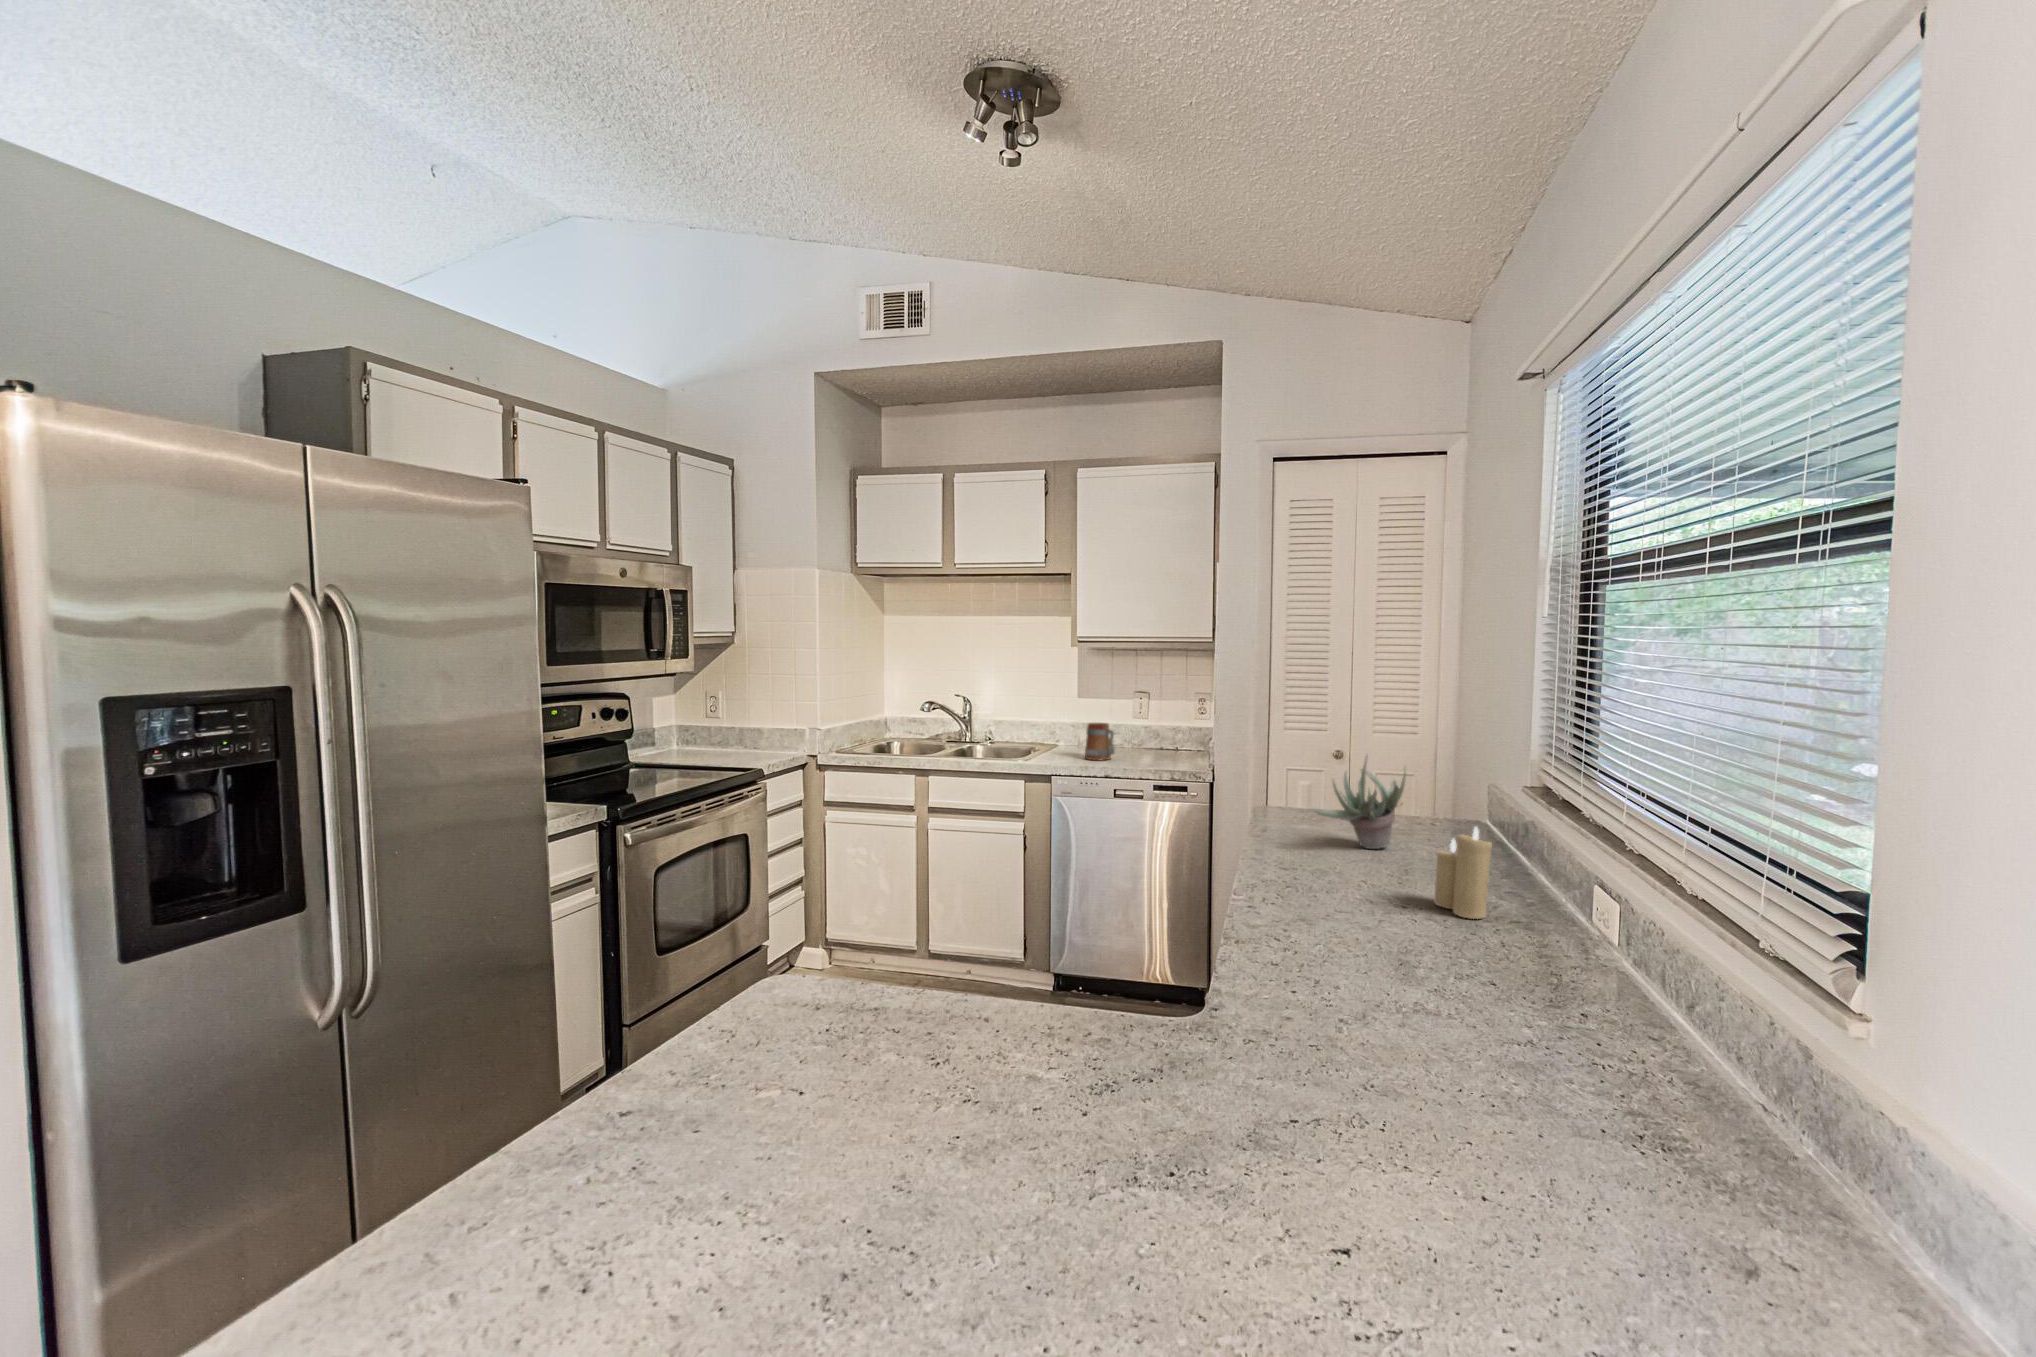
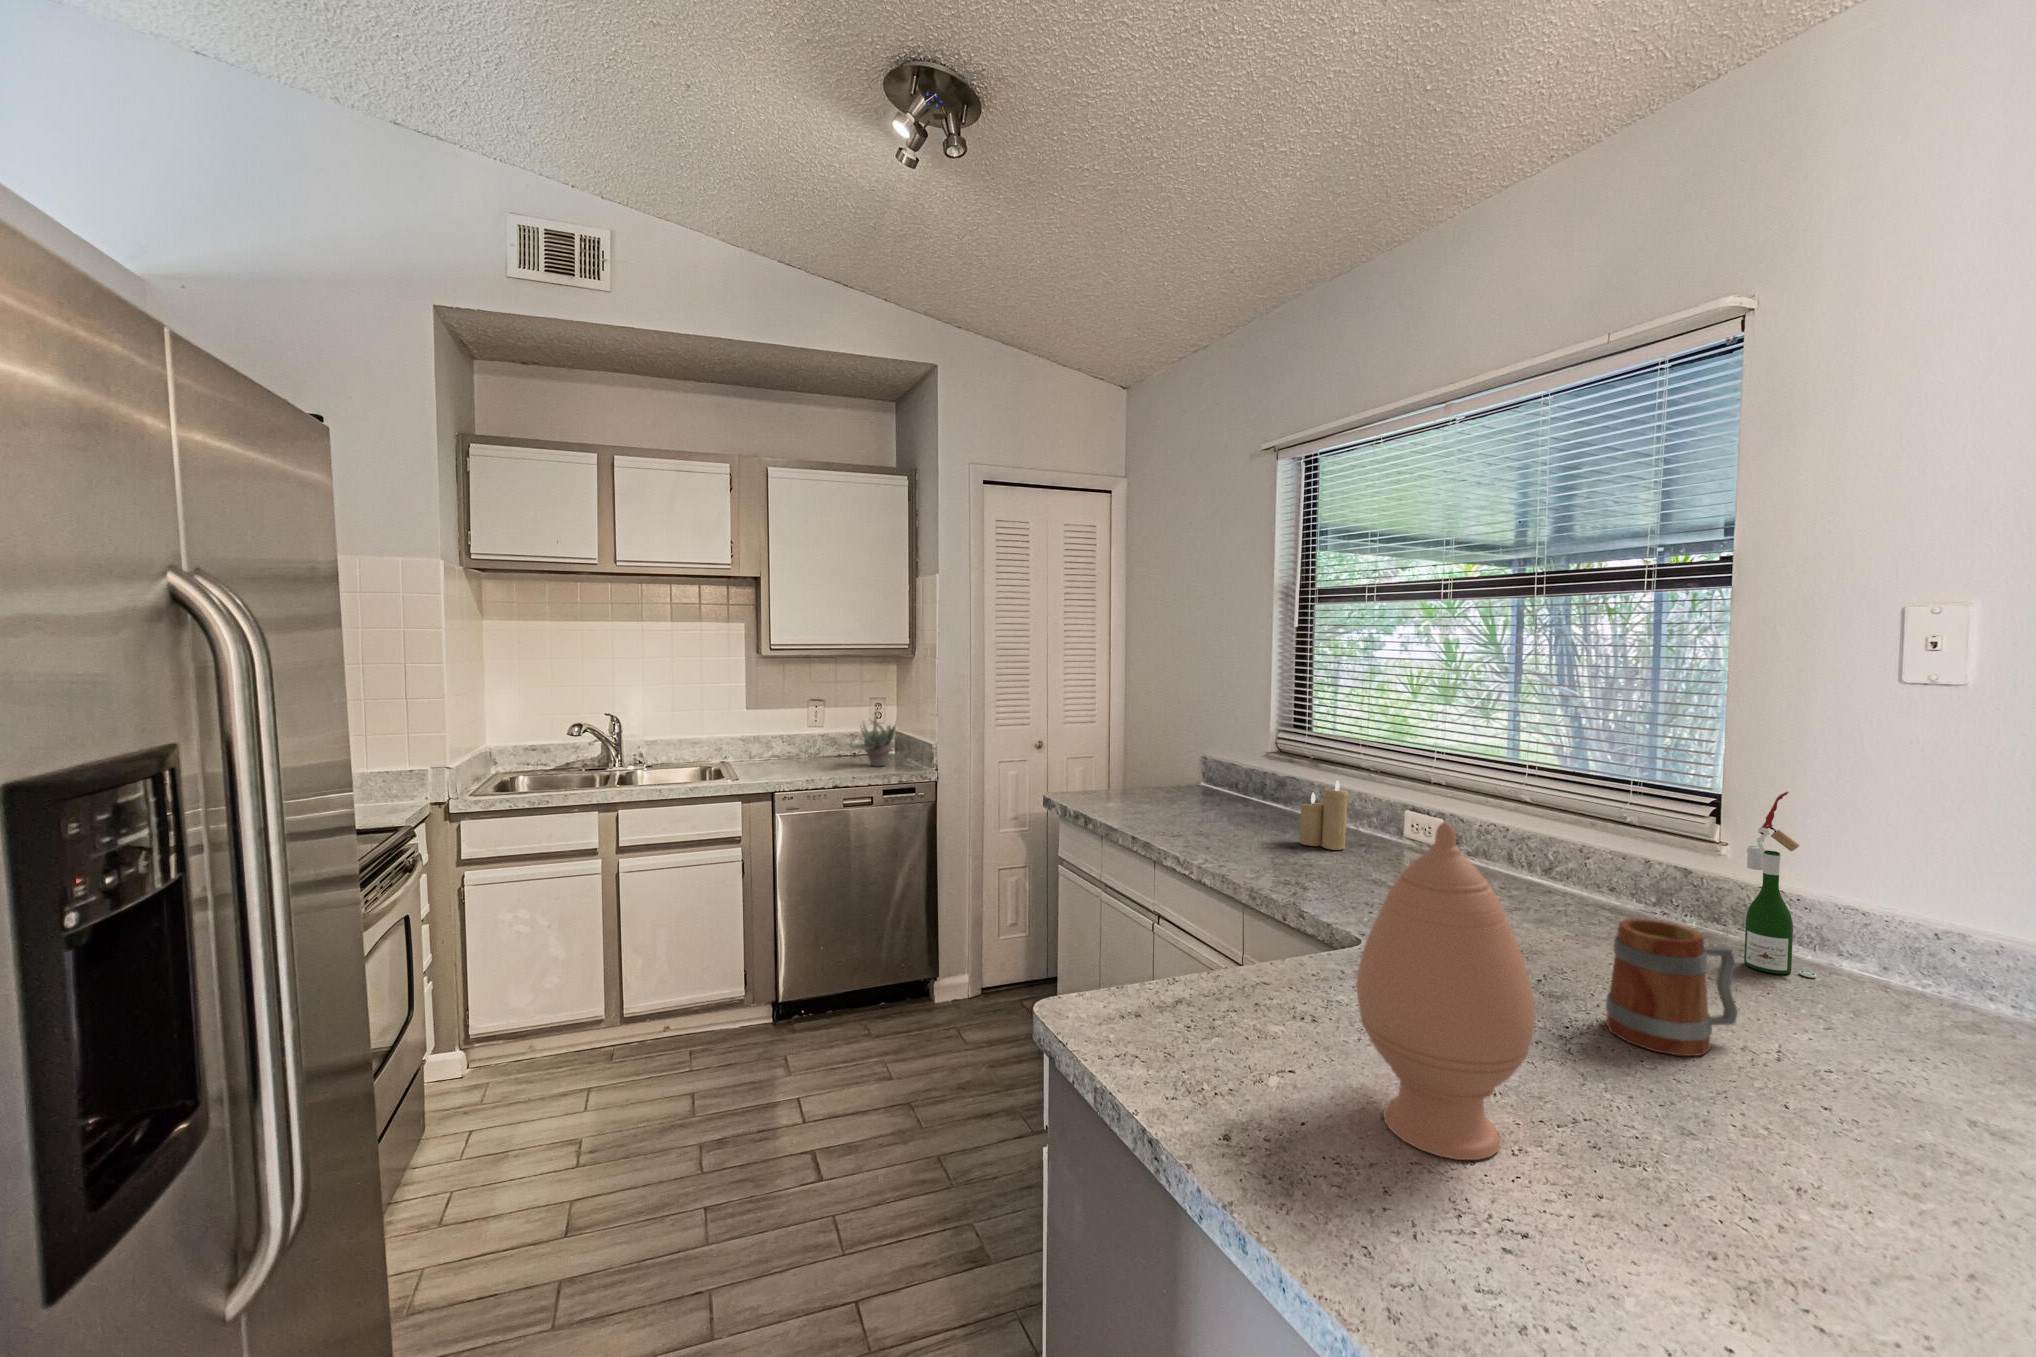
mug: present [1085,723,1115,760] -> present [1606,919,1737,1056]
succulent plant: present [1312,755,1406,849] -> present [849,712,896,767]
vase: none [780,818,947,1144] -> present [1356,822,1536,1160]
wine bottle: none [1696,905,1796,1235] -> present [1744,792,1816,978]

